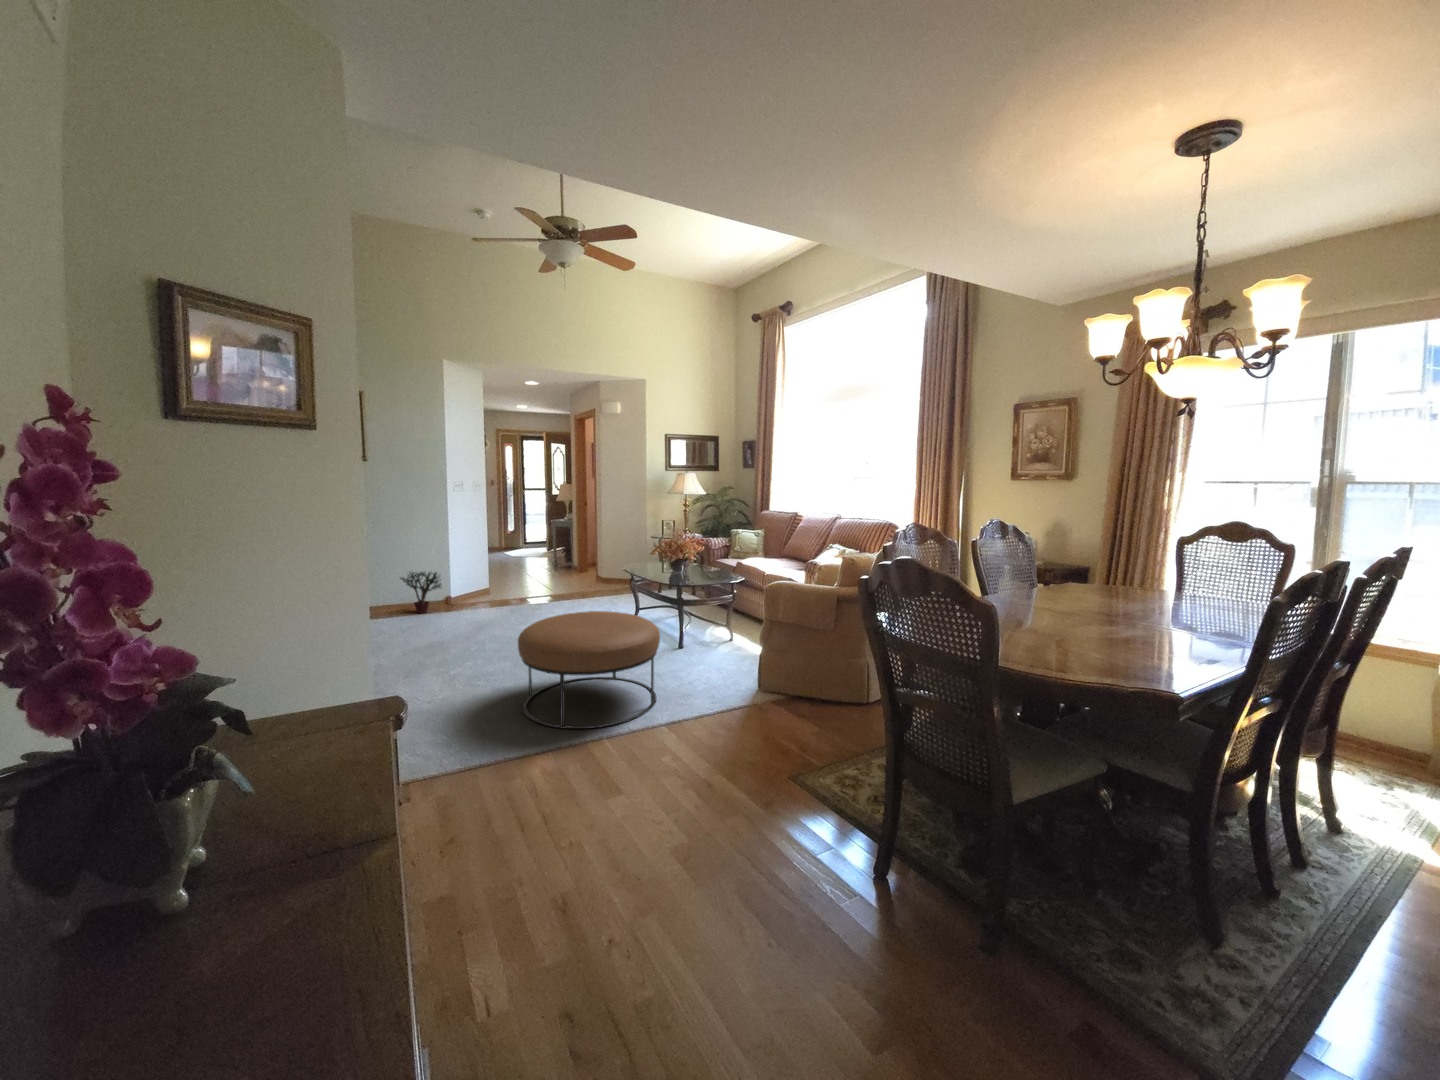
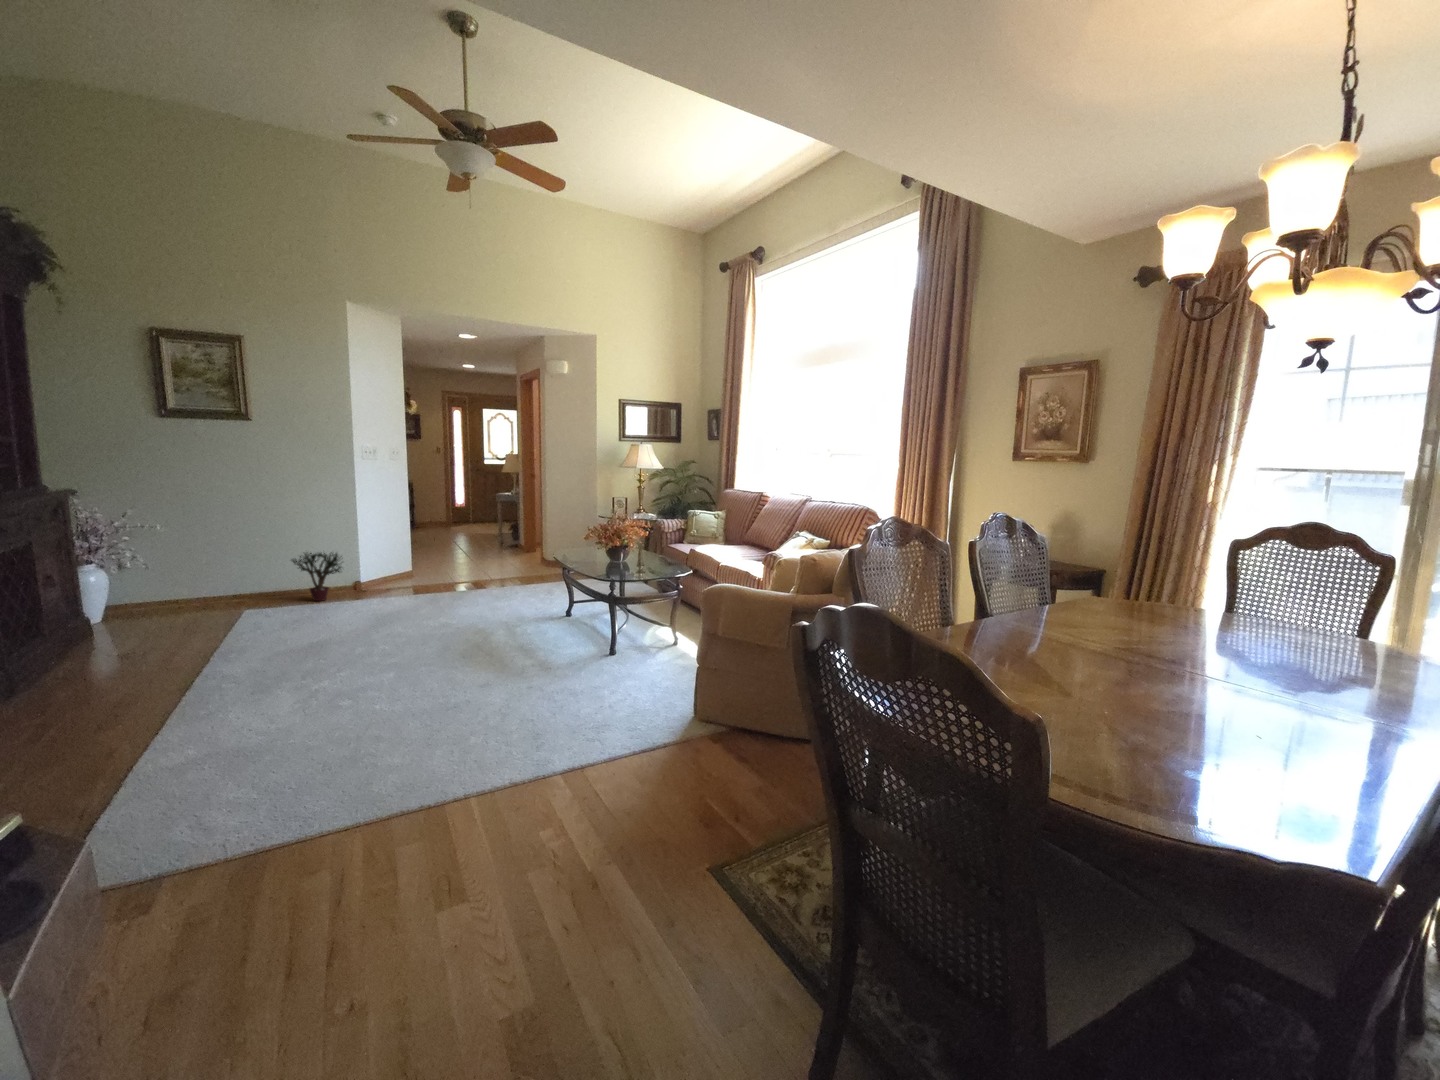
ottoman: present [518,611,660,729] -> none [367,615,565,781]

